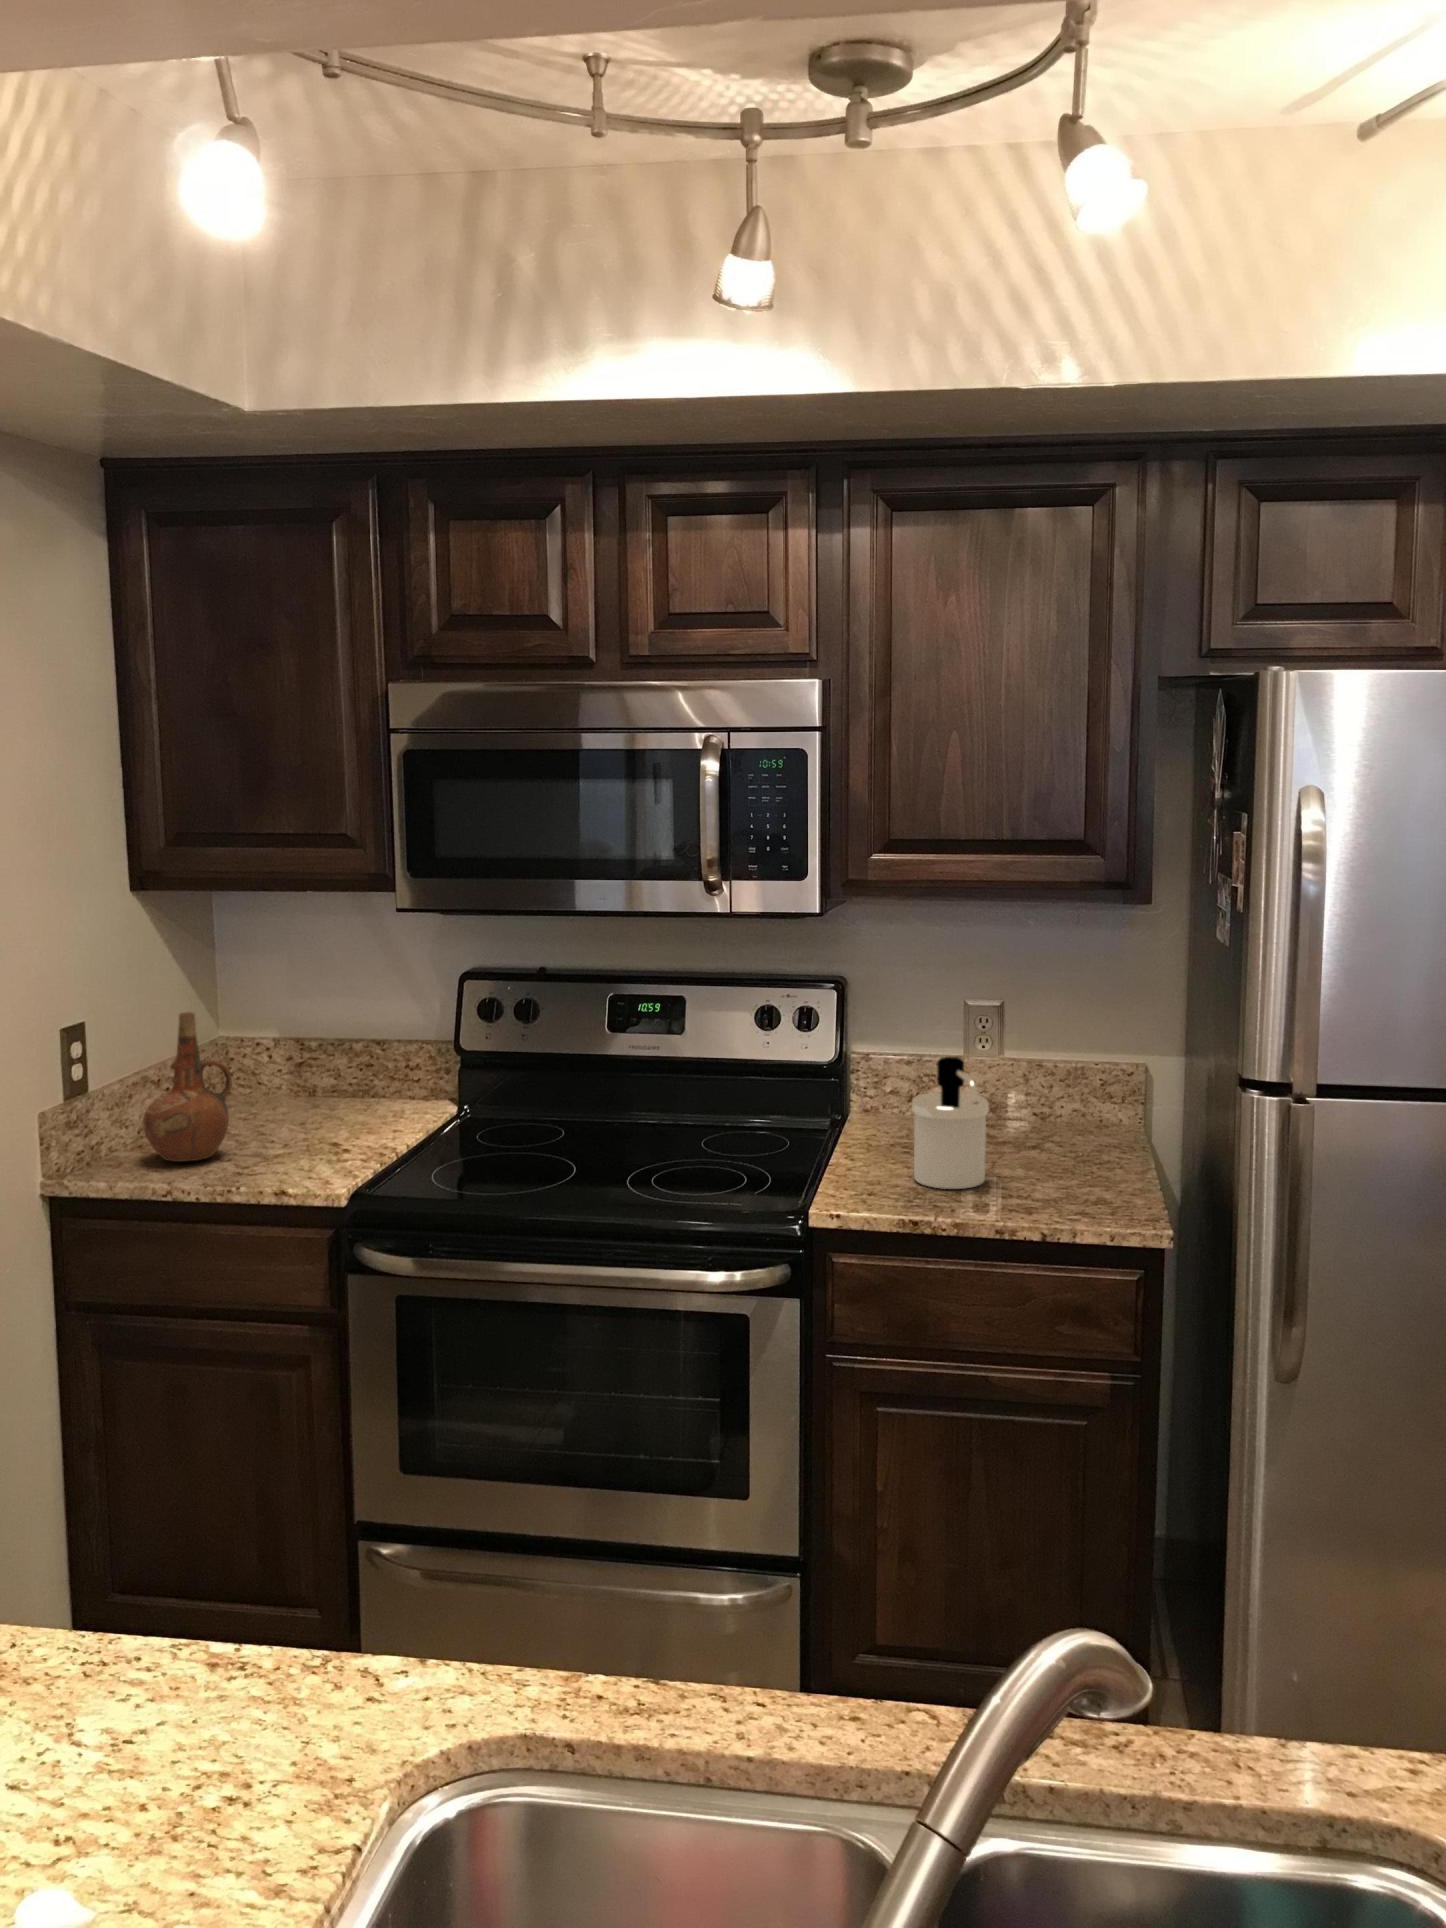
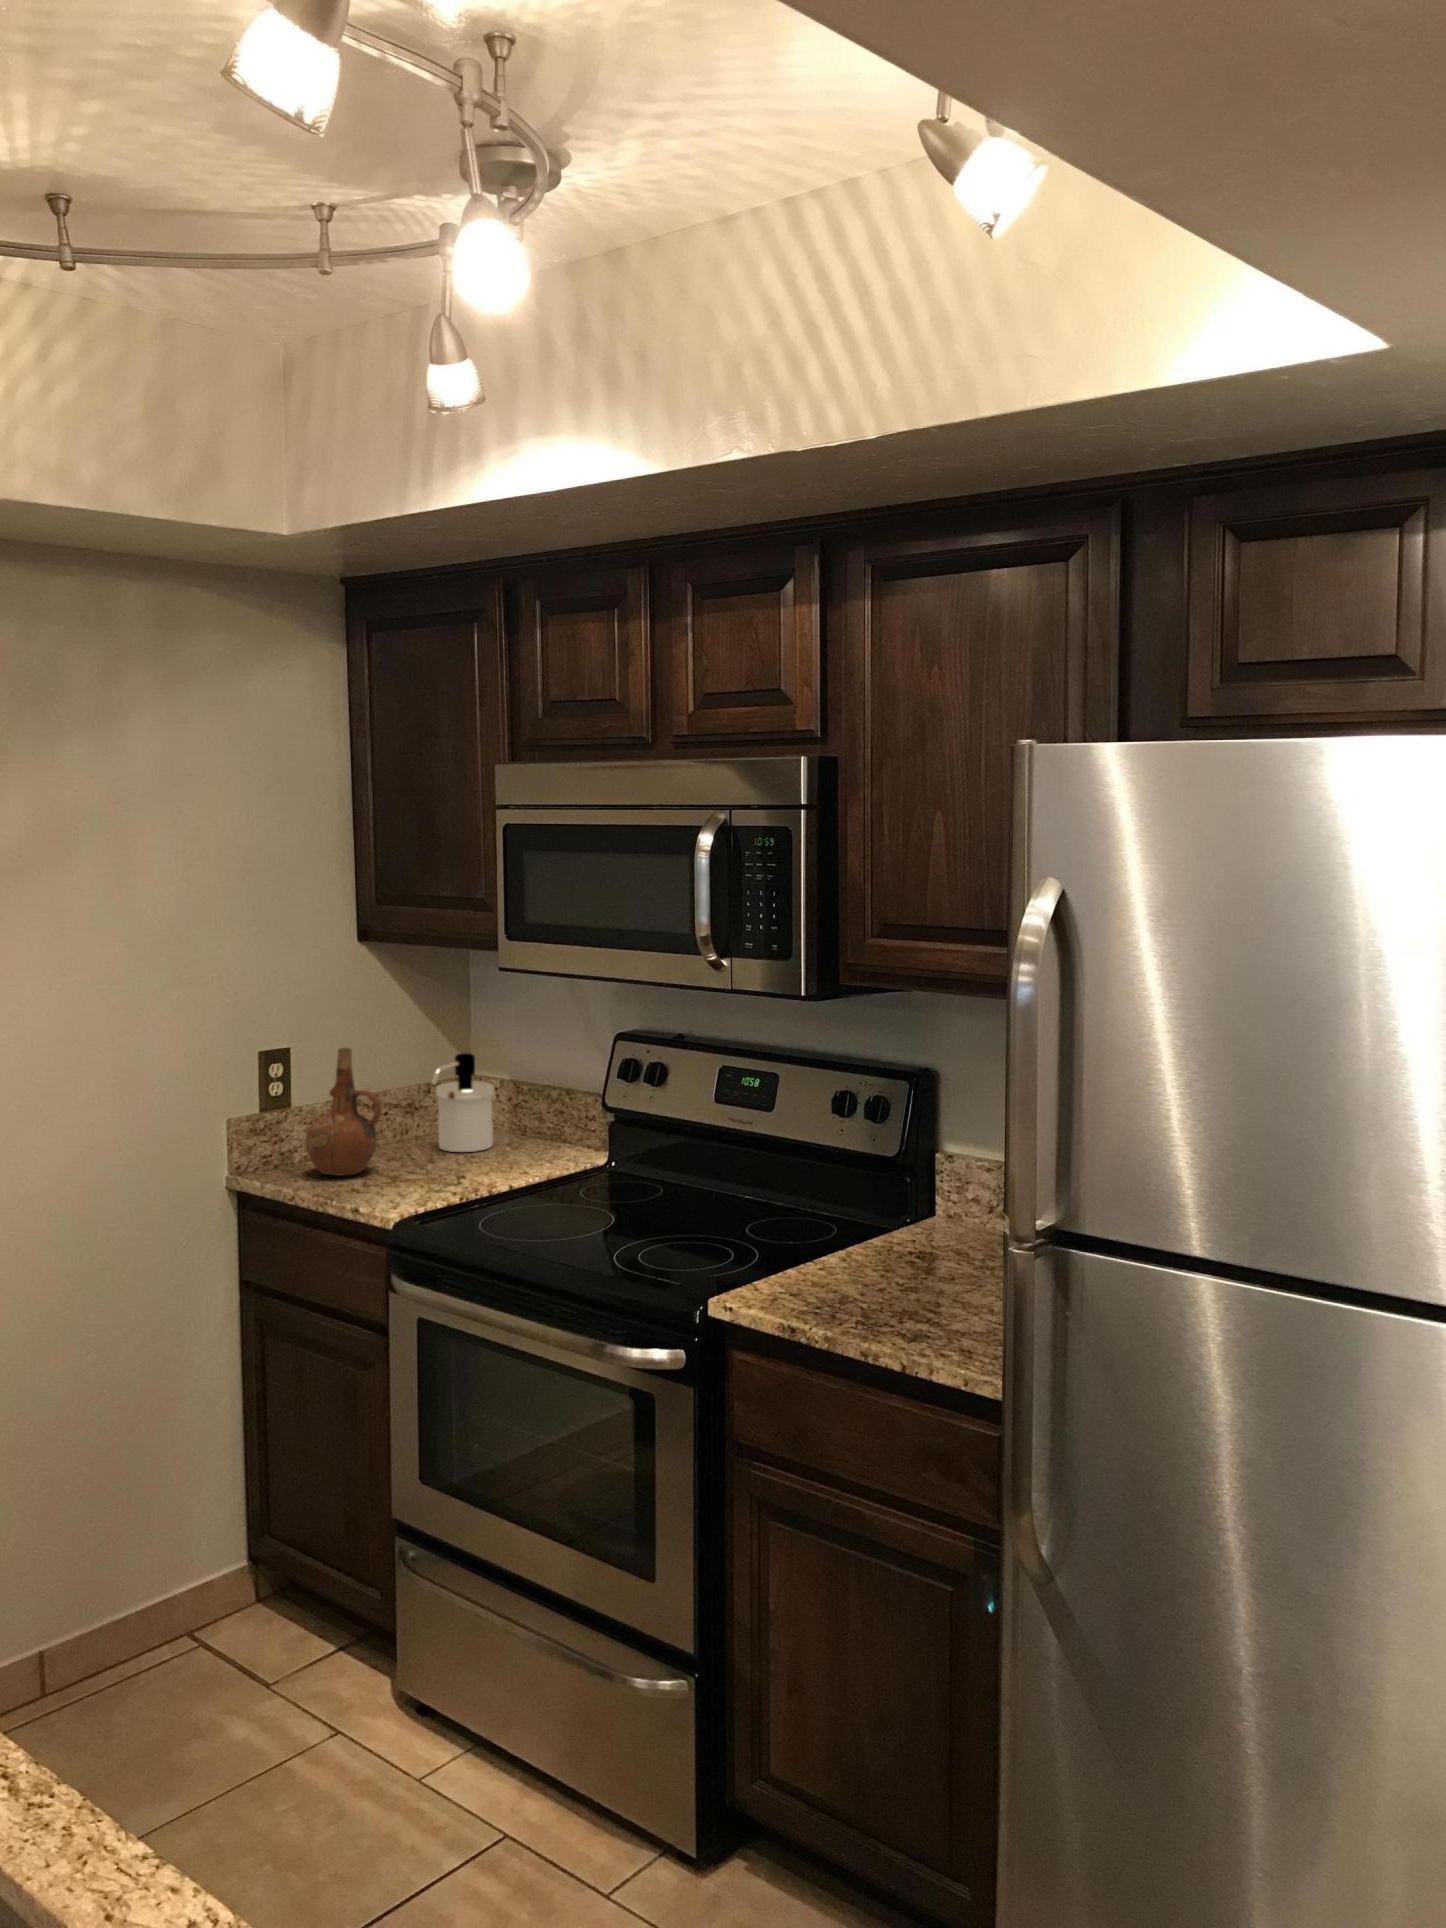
soap dispenser: present [912,1057,989,1189] -> present [431,1053,494,1152]

